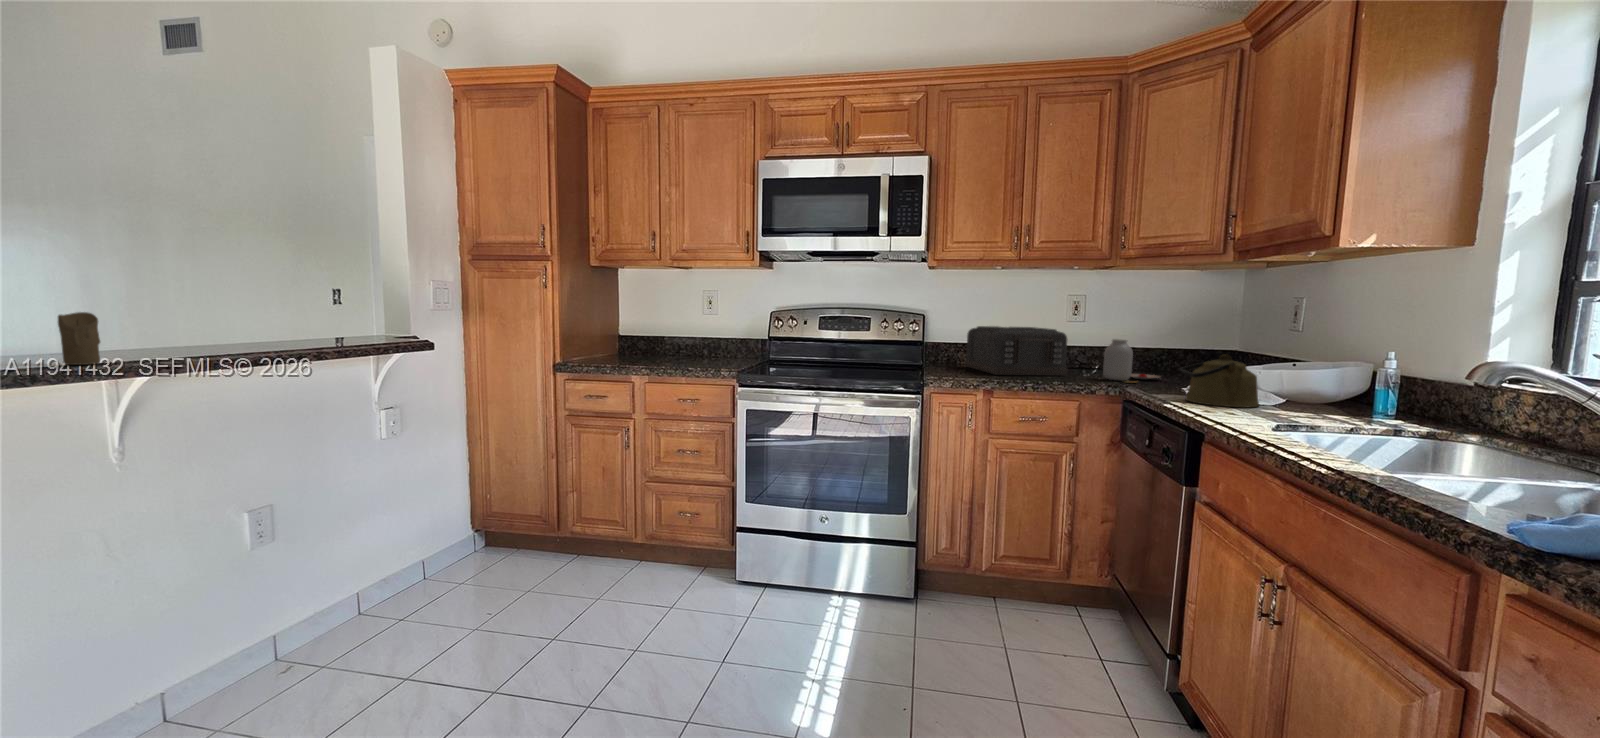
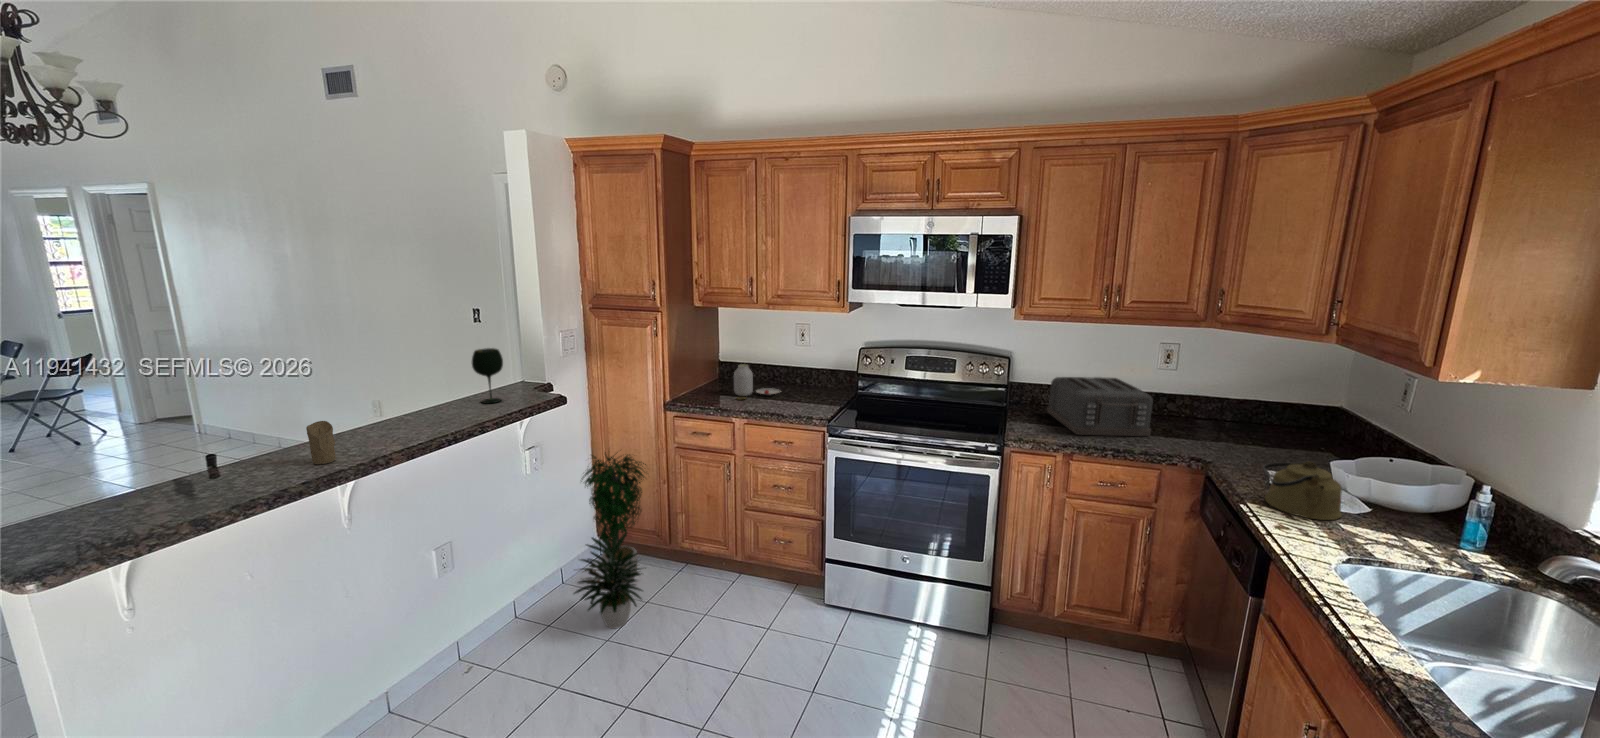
wine glass: none [314,286,356,349] -> present [472,348,503,403]
jar: present [1103,339,1159,383] -> present [734,364,780,400]
potted plant: none [432,410,534,619] -> present [574,452,646,629]

